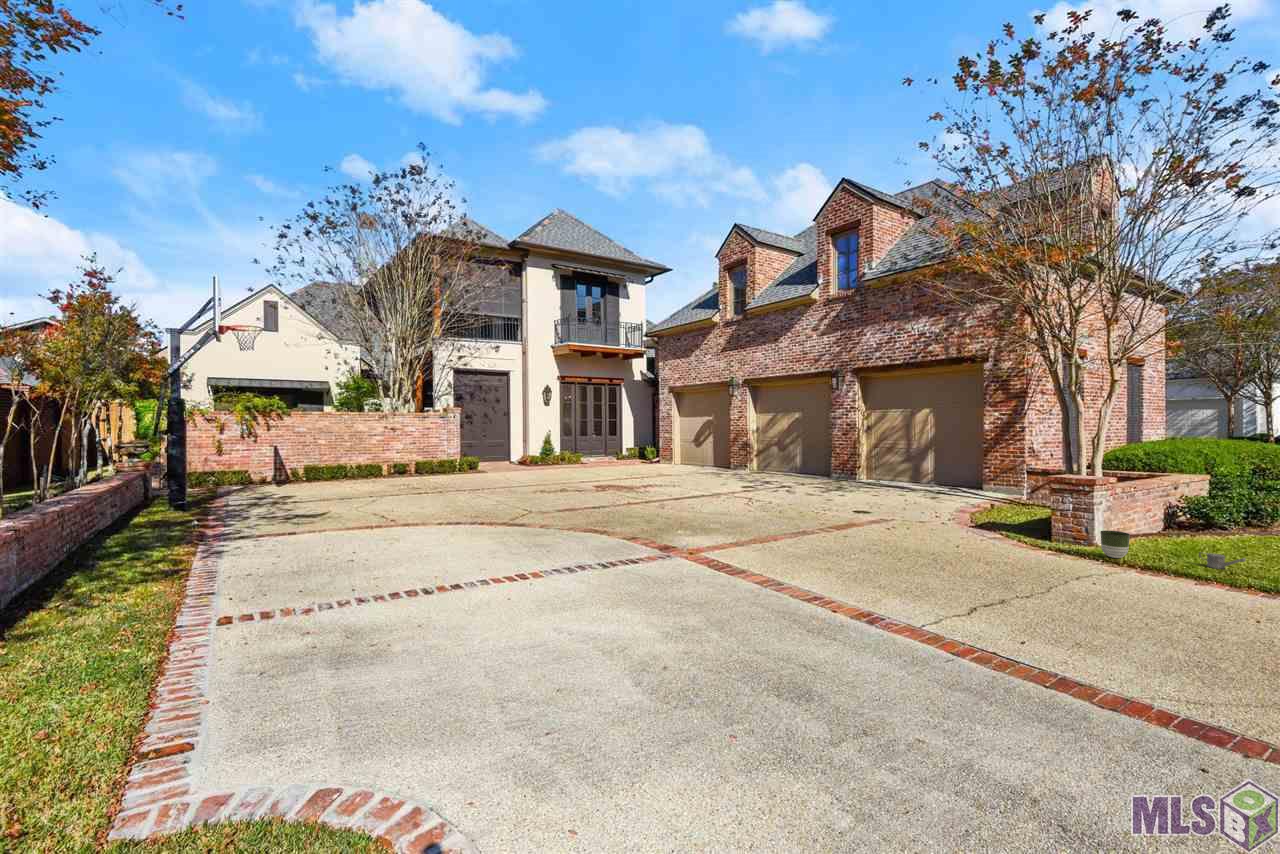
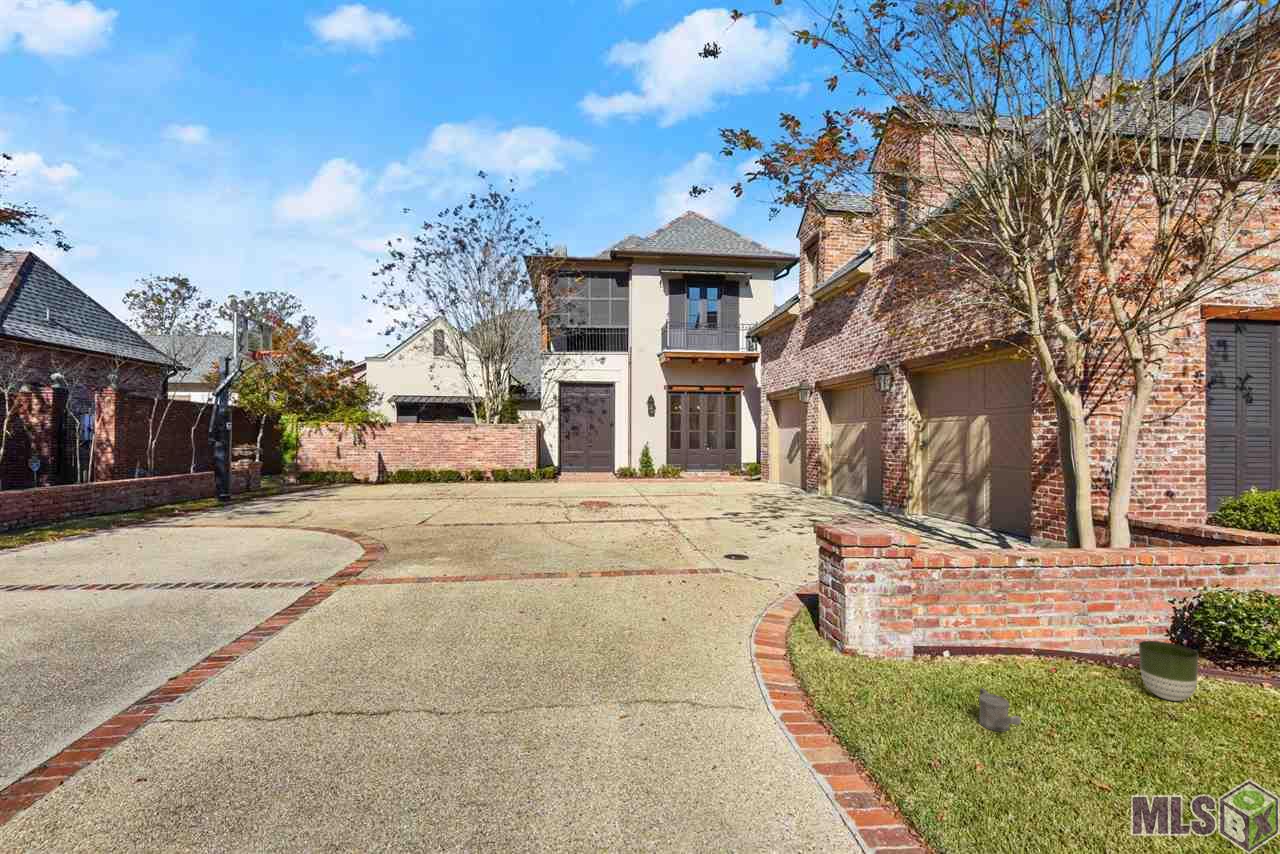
planter: present [1100,530,1130,558] -> present [1139,641,1199,701]

